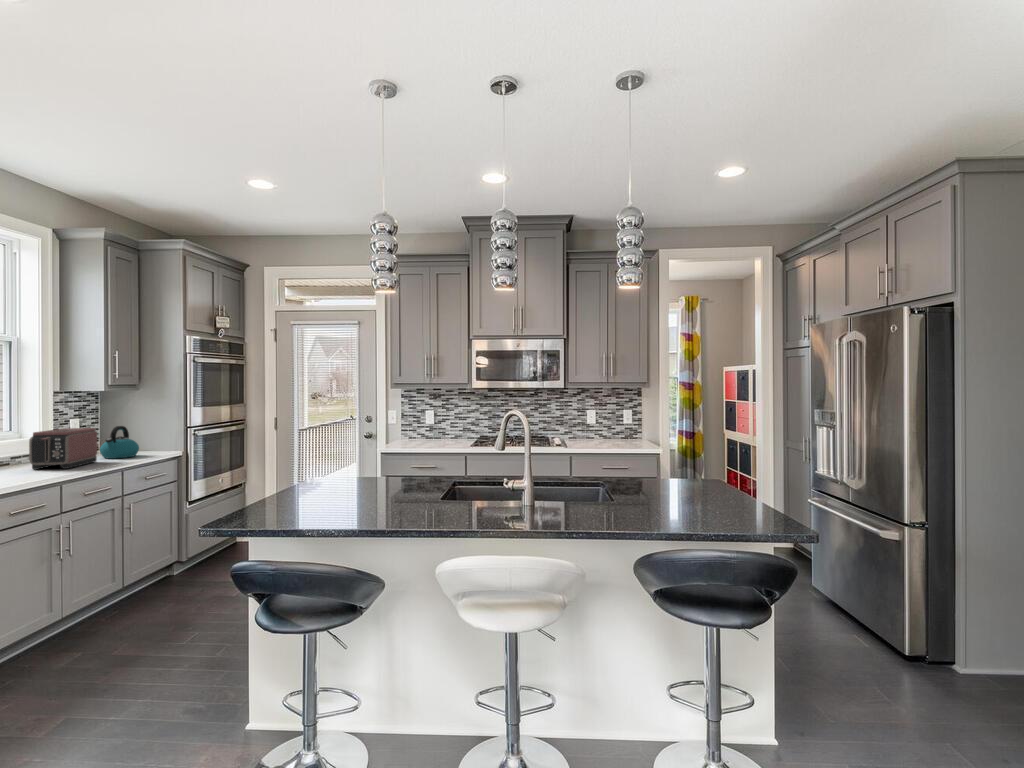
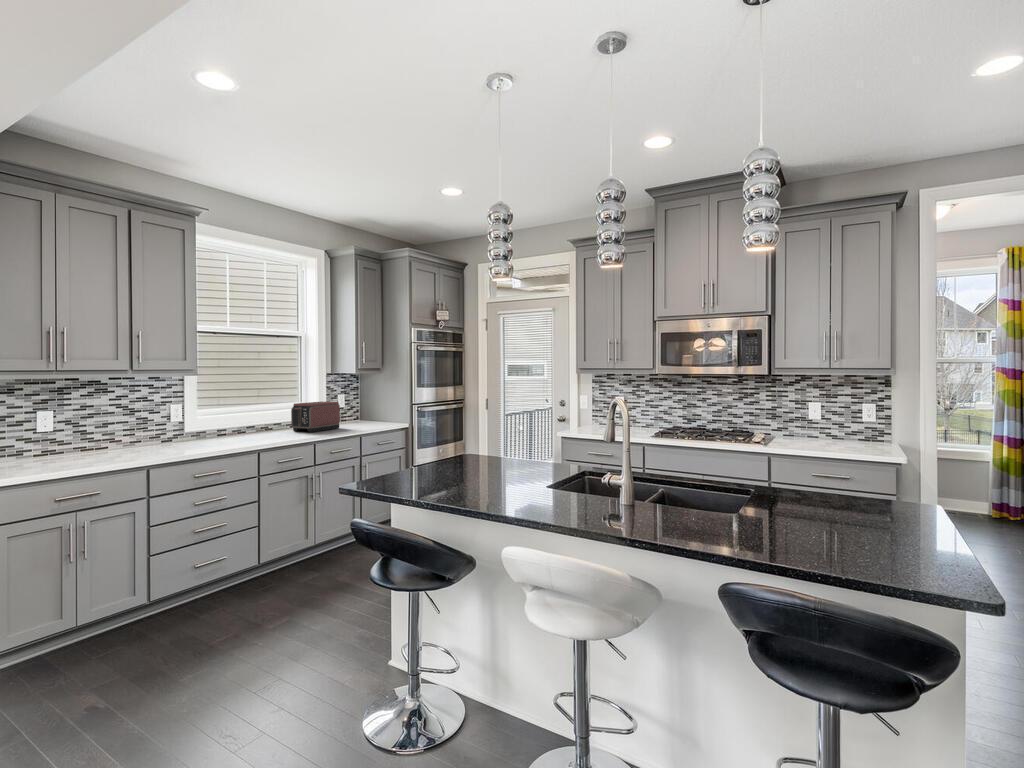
kettle: present [100,426,139,459] -> none [348,401,375,426]

